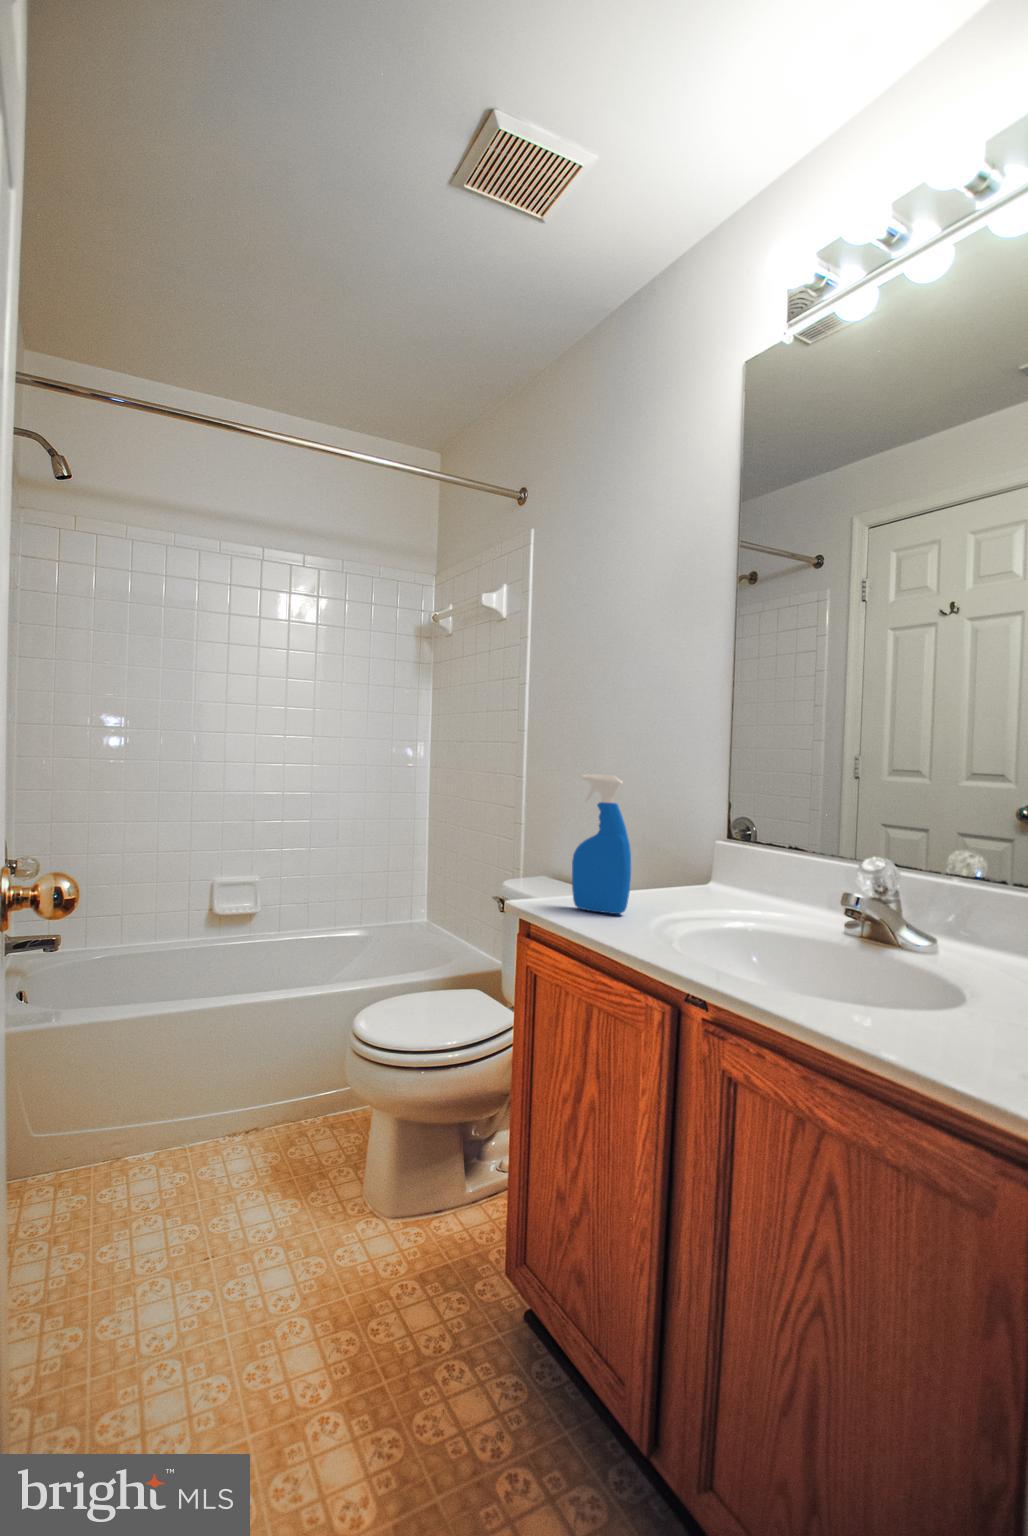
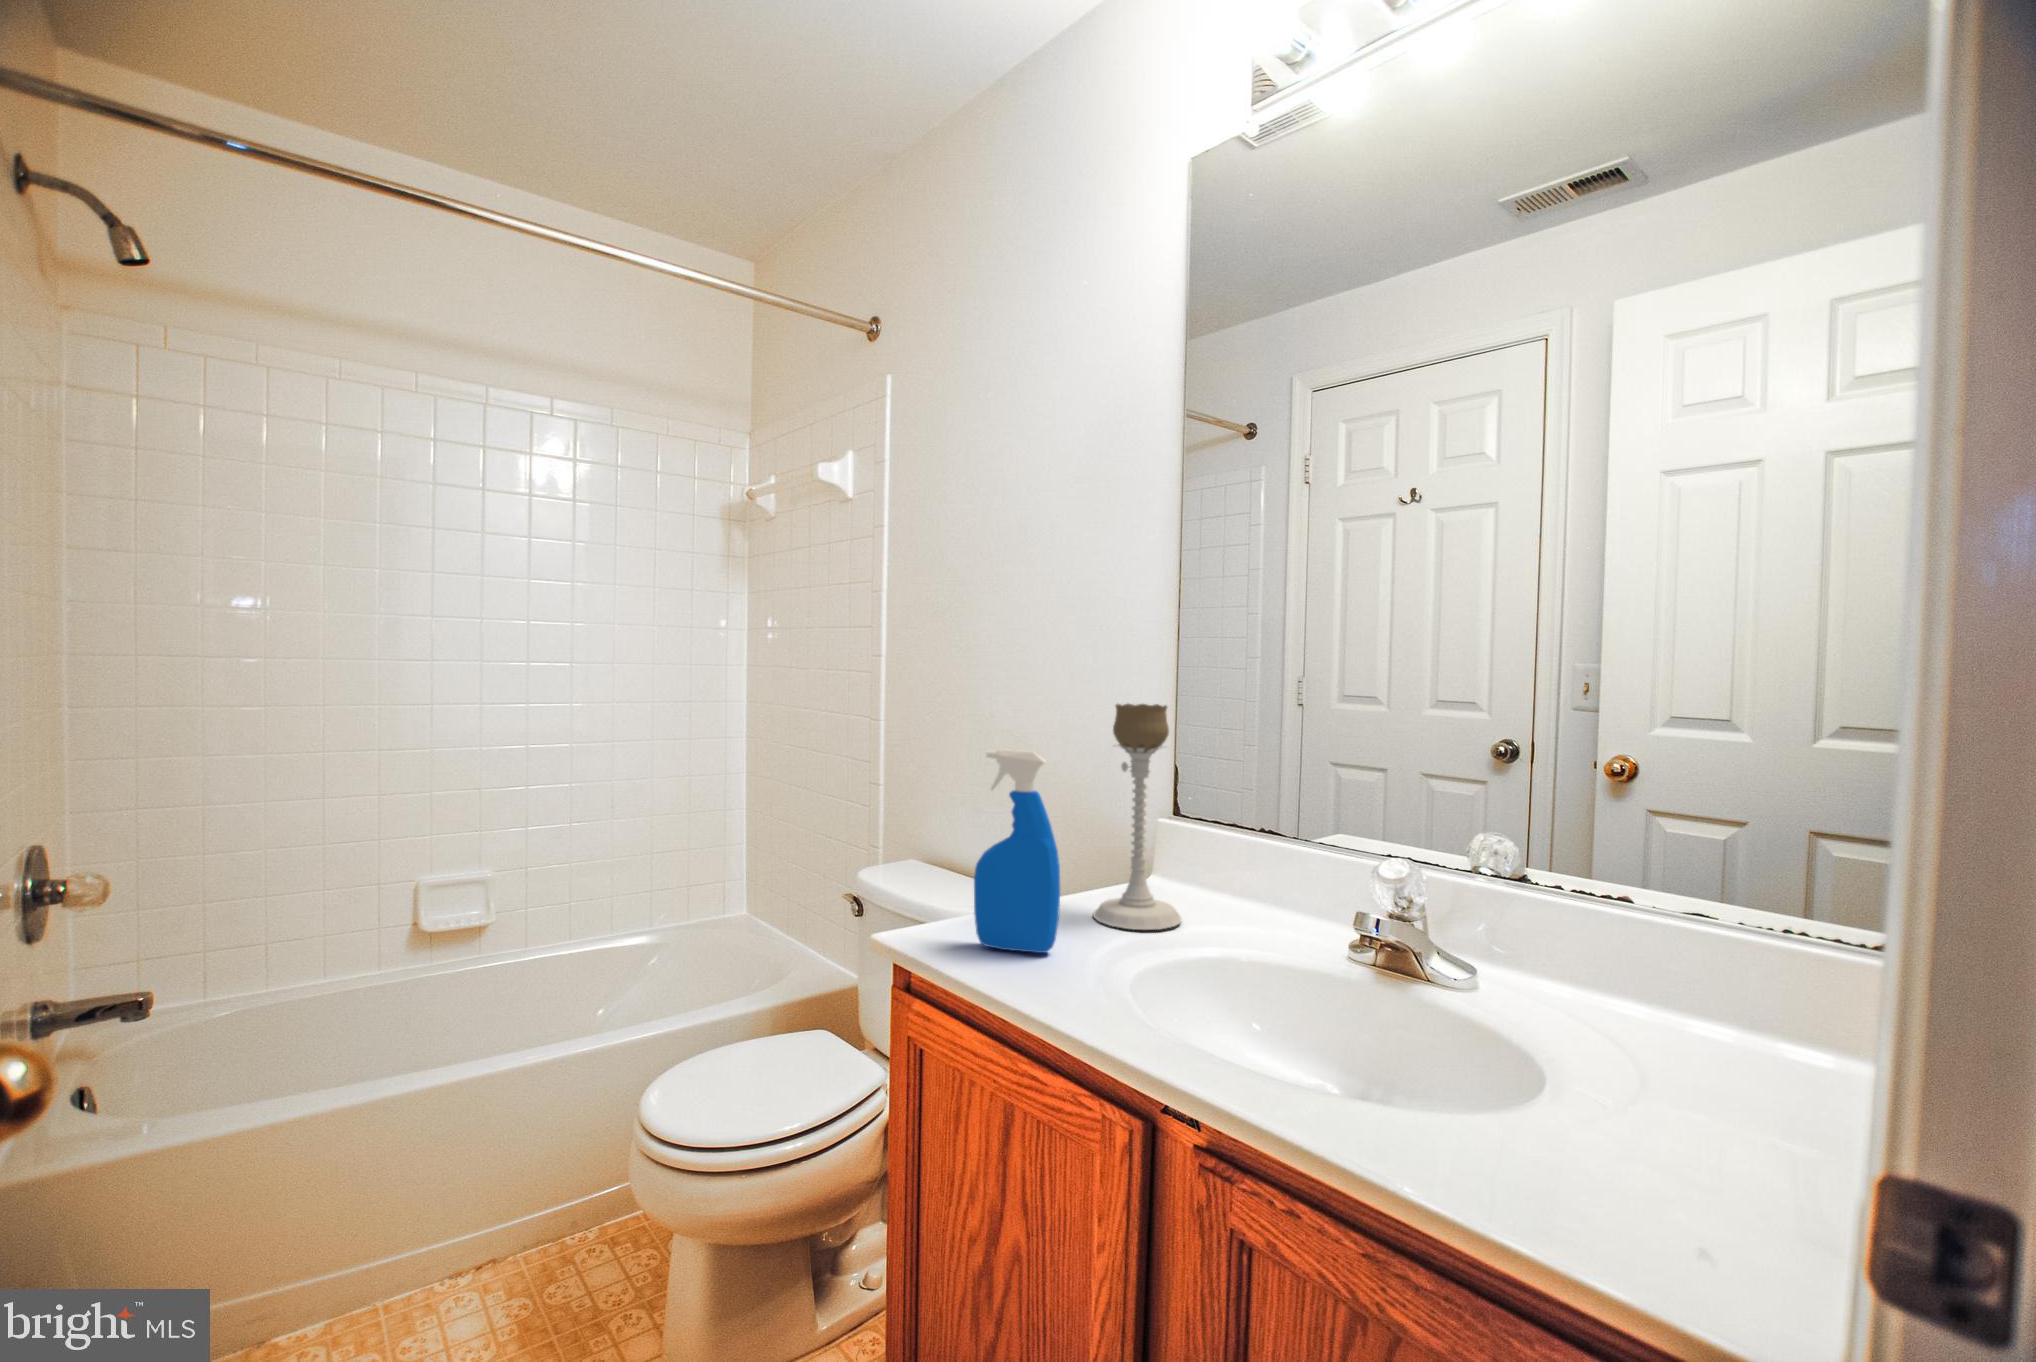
candle holder: none [659,750,724,909] -> present [1093,704,1181,930]

